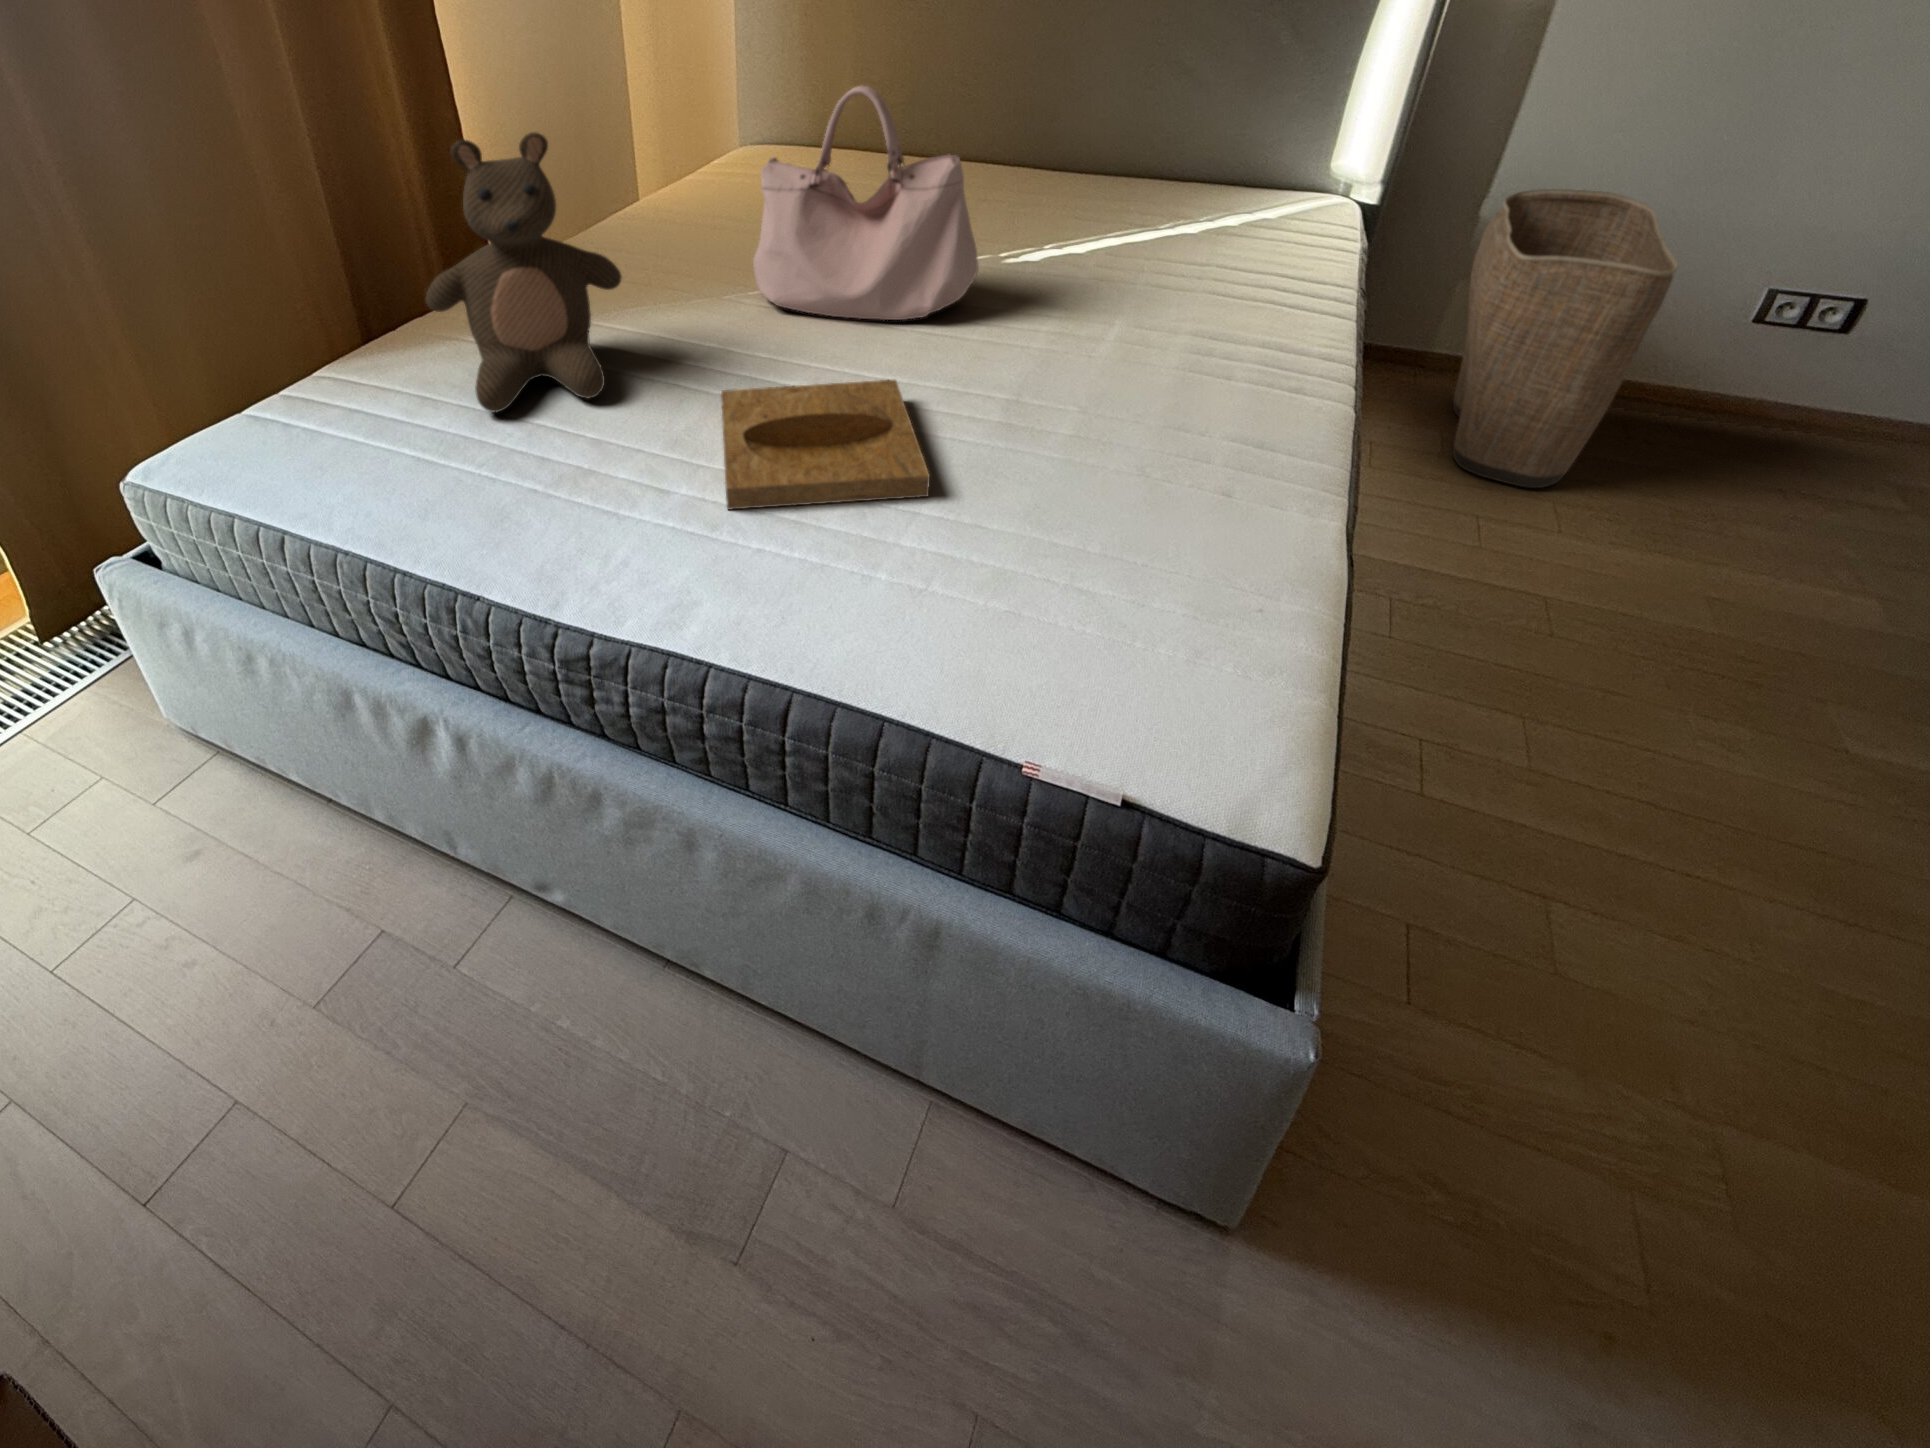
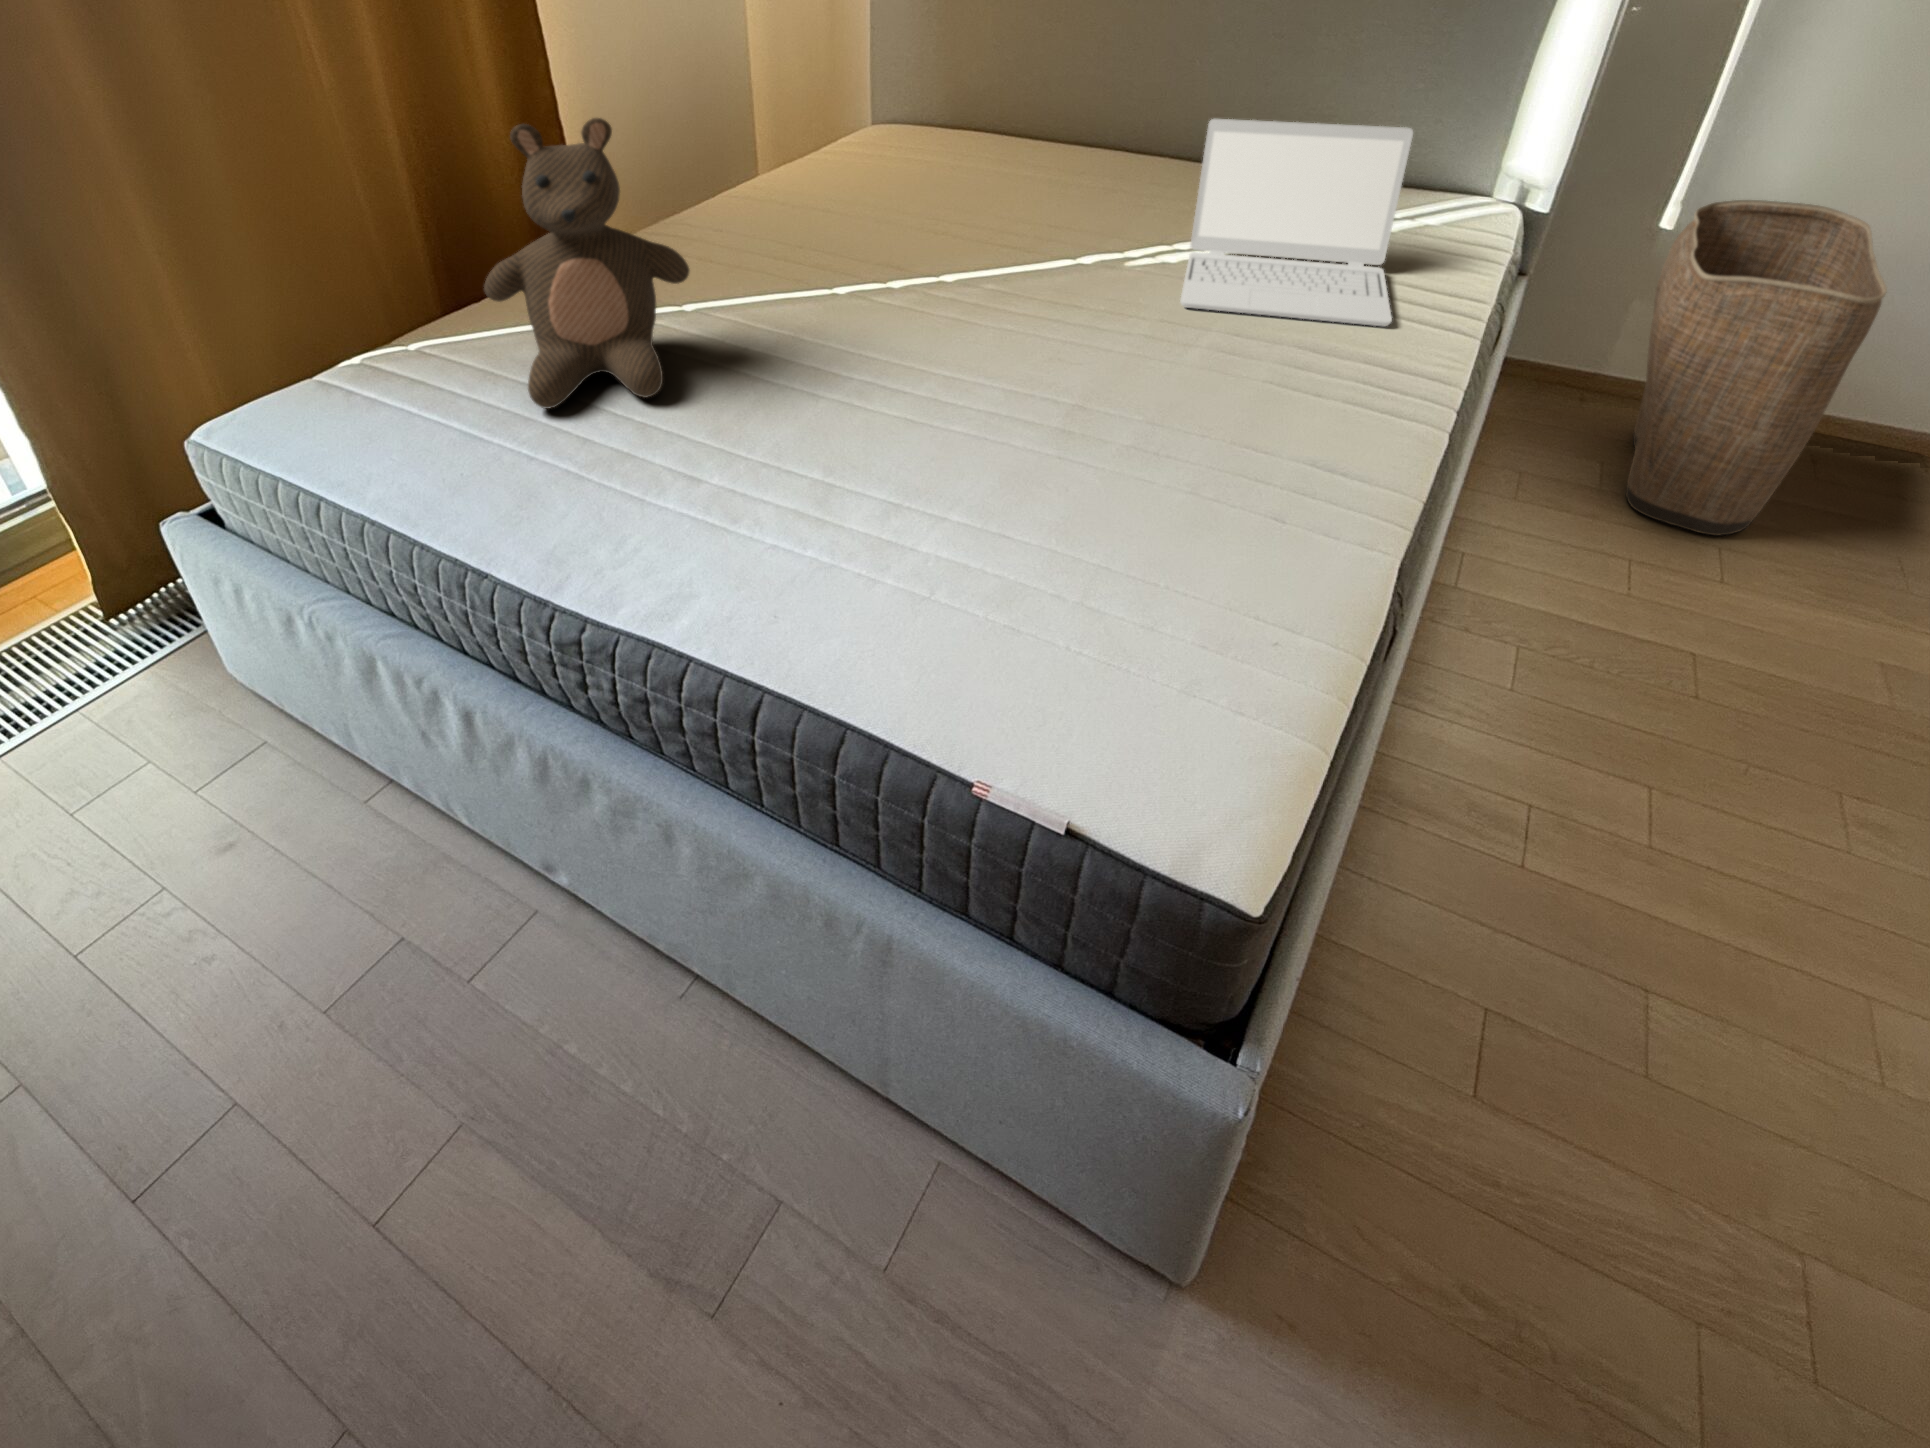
handbag: present [753,86,978,320] -> none [839,73,1075,325]
laptop: none [1072,124,1273,309] -> present [1180,119,1413,326]
tray: present [721,380,930,509] -> none [765,390,984,522]

